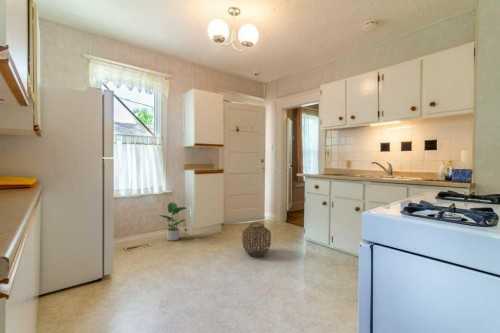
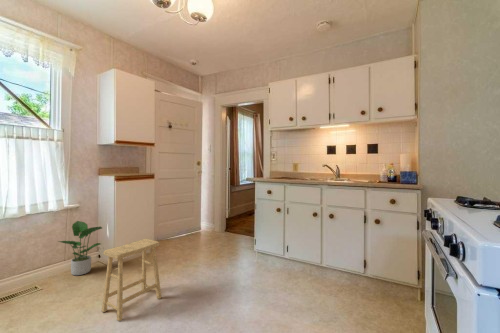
footstool: none [182,218,221,272] -> present [102,239,161,321]
woven basket: present [242,223,271,257] -> none [187,239,222,282]

